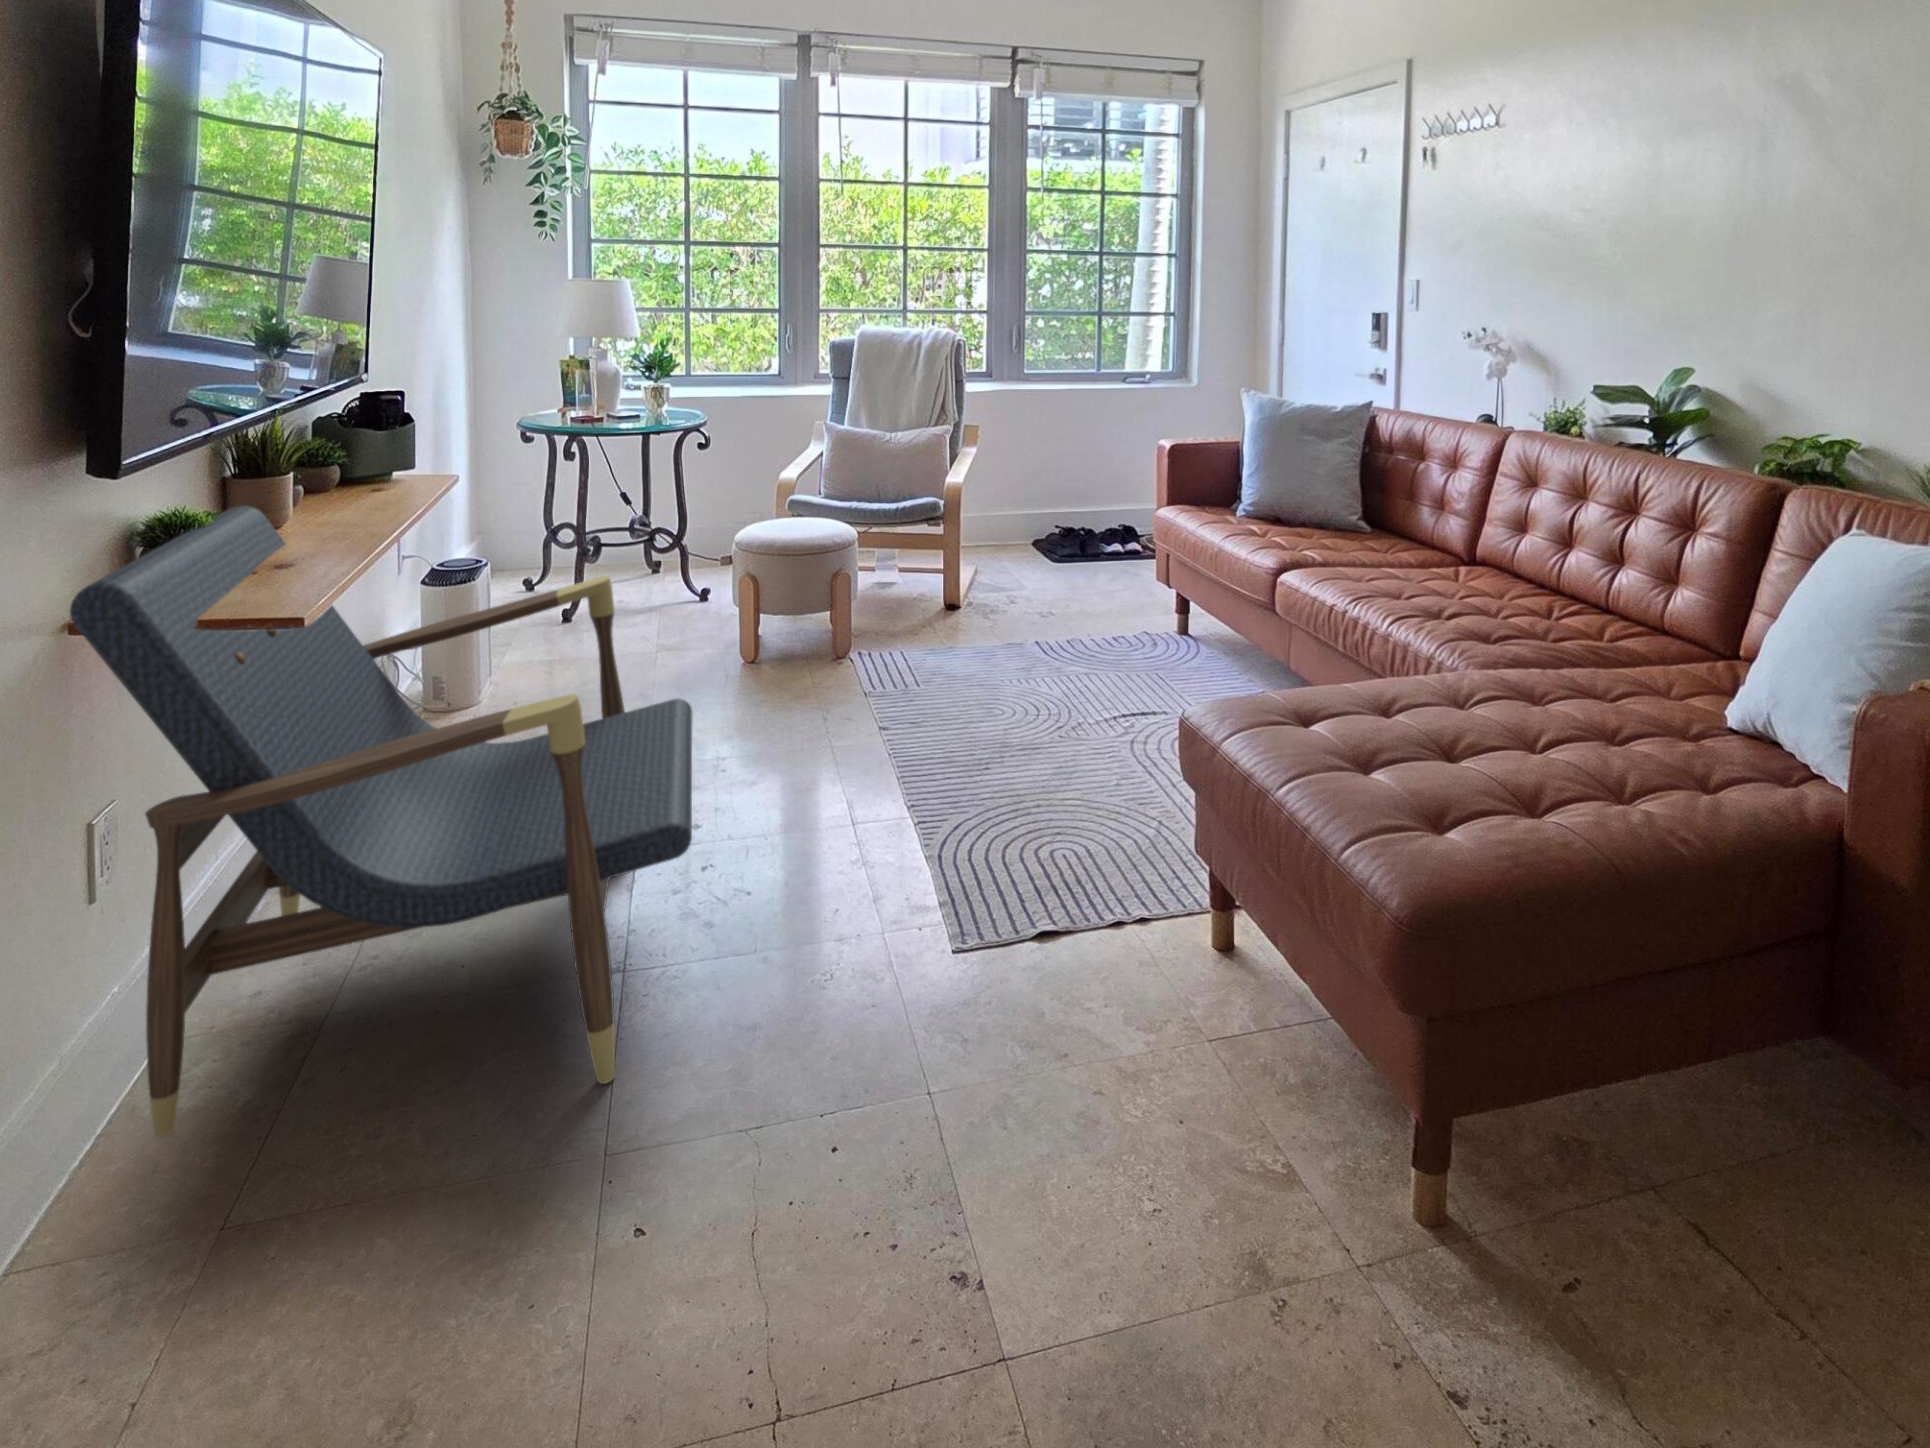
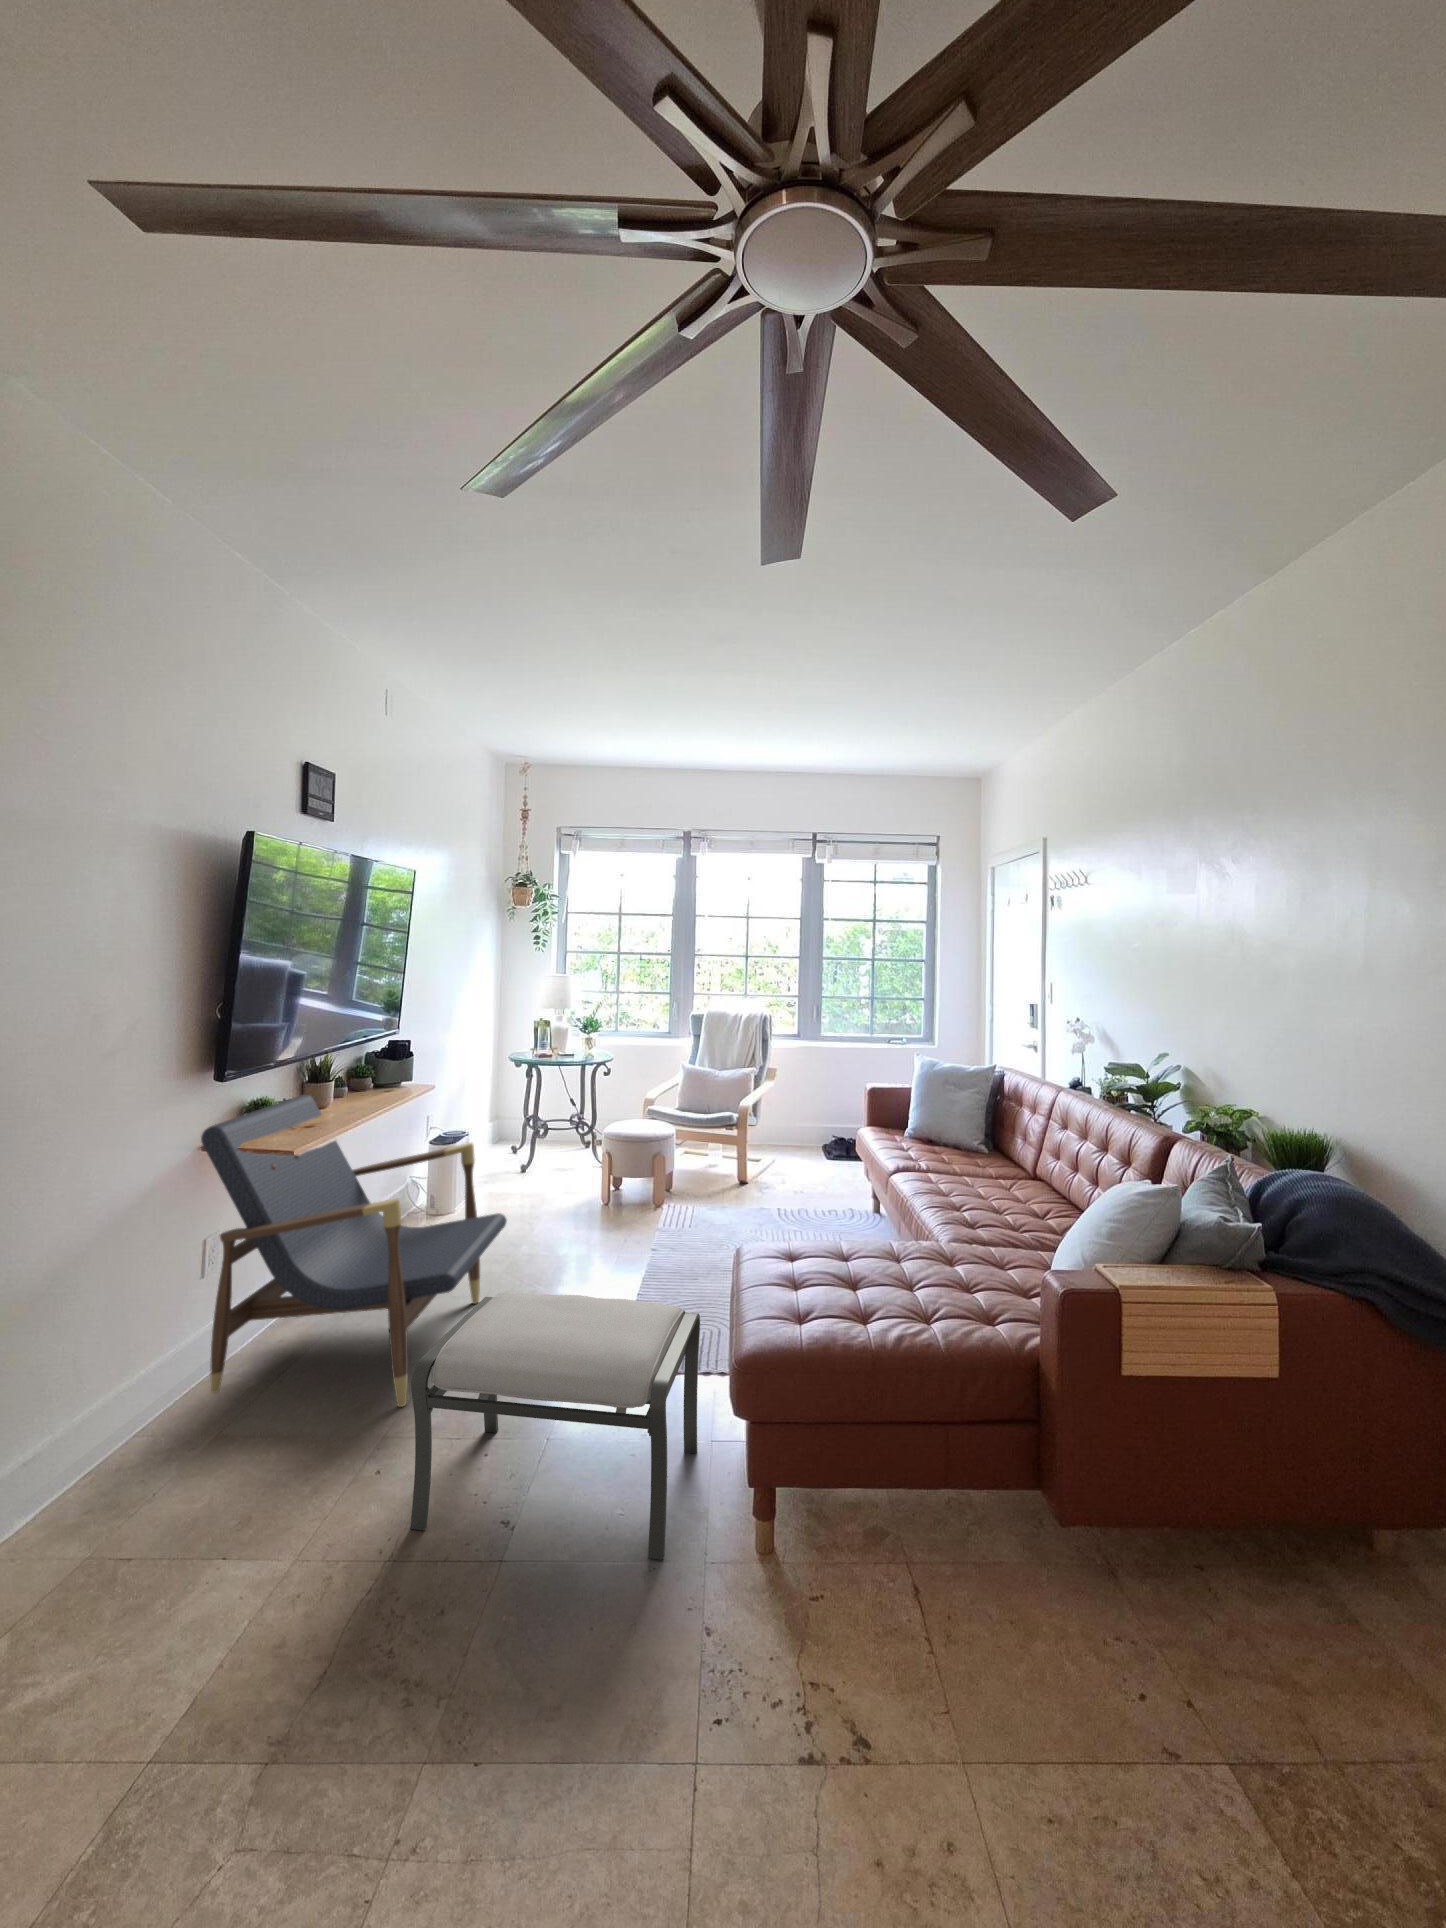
ottoman: none [777,823,1285,1324] -> present [410,1292,700,1560]

